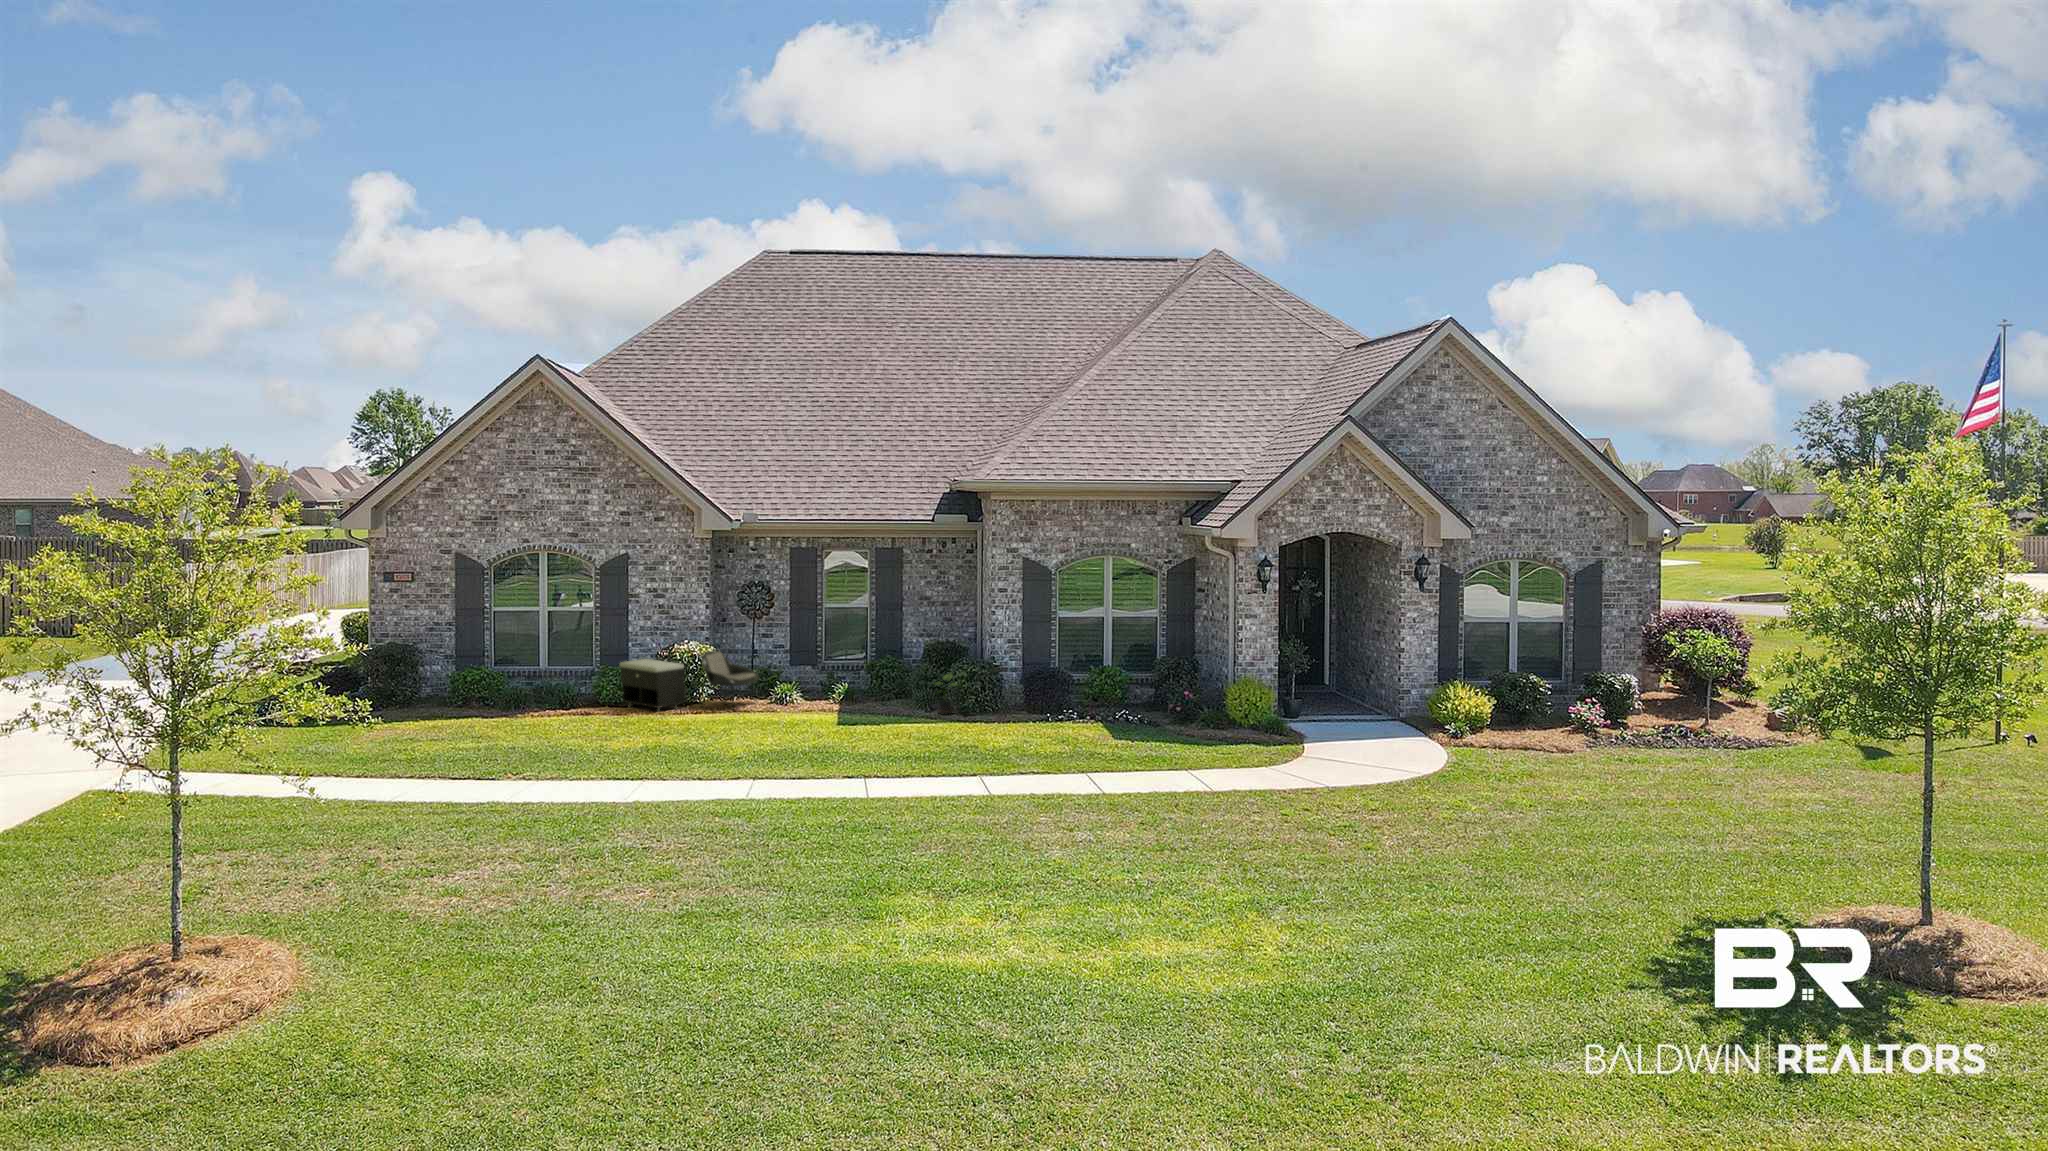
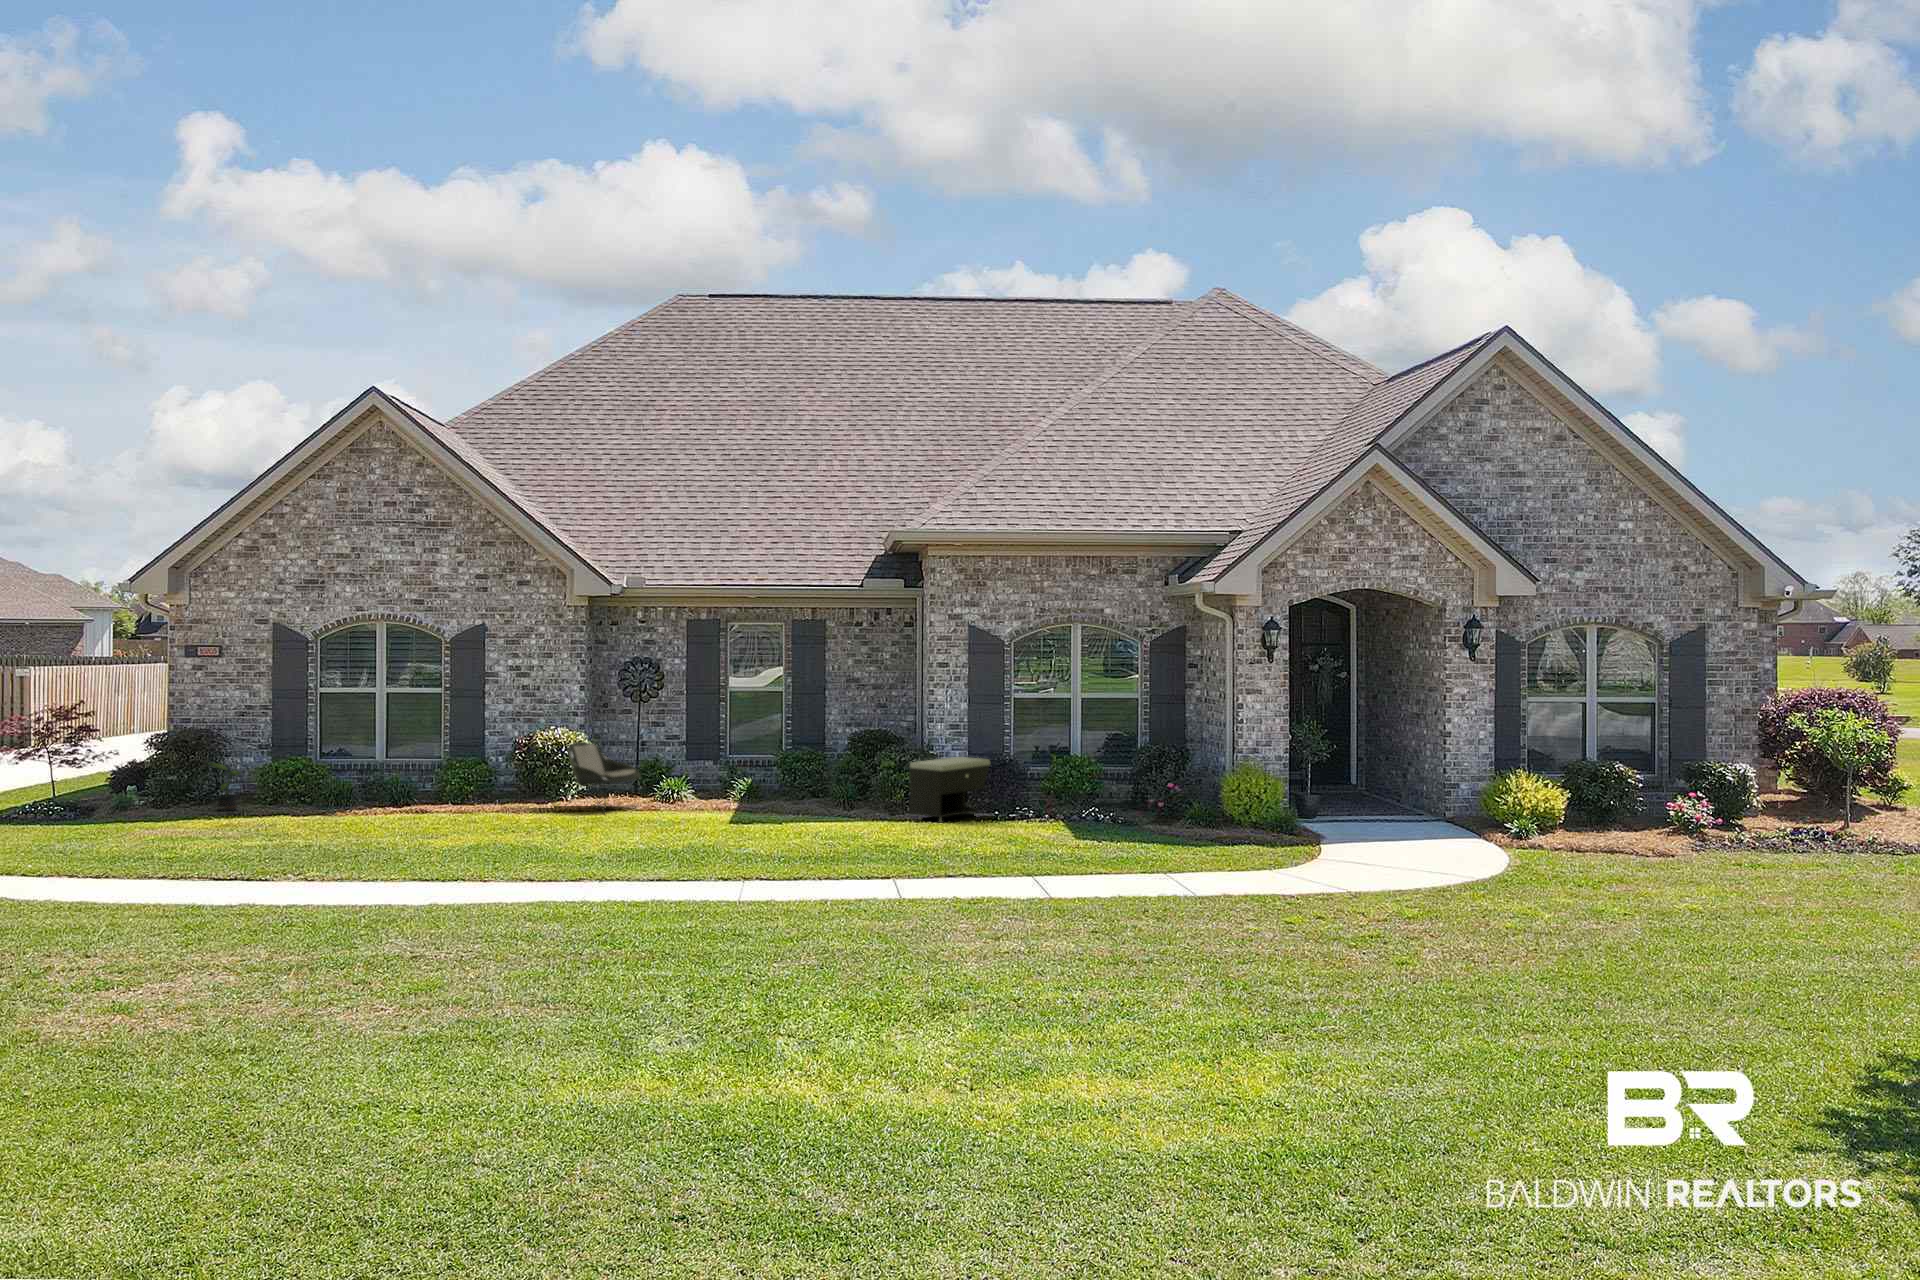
storage bench: present [619,659,685,712] -> present [909,757,990,822]
potted plant: present [935,673,958,714] -> present [208,763,241,811]

